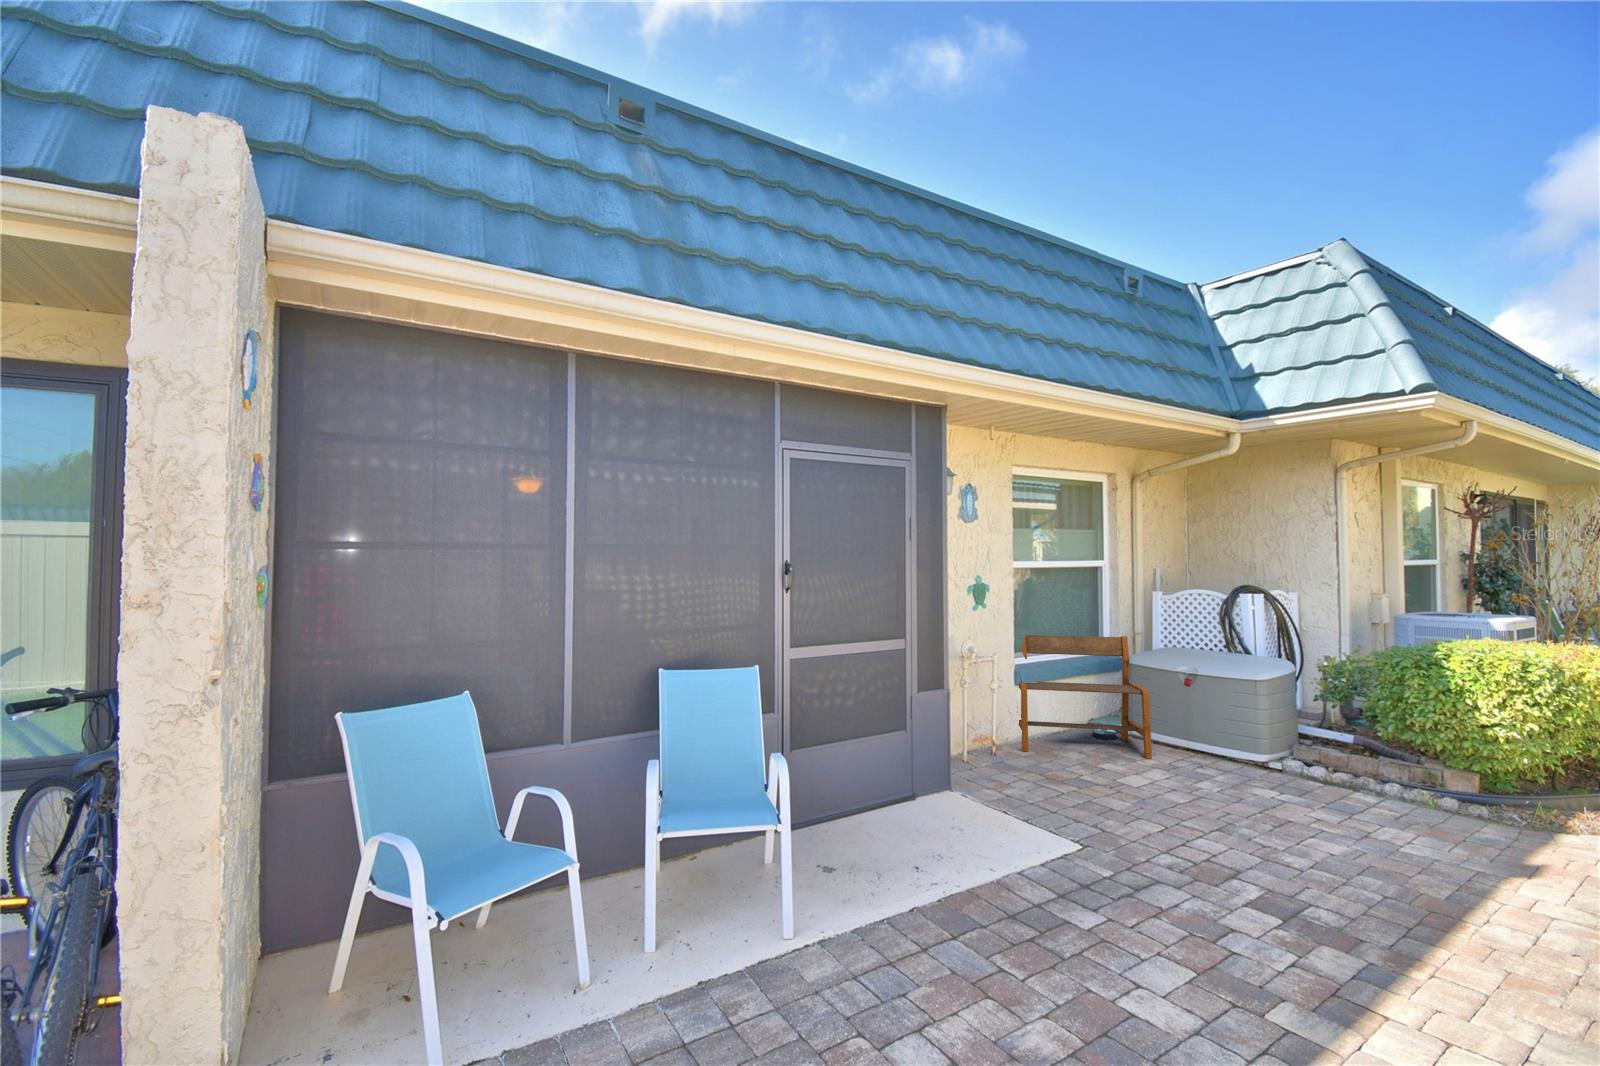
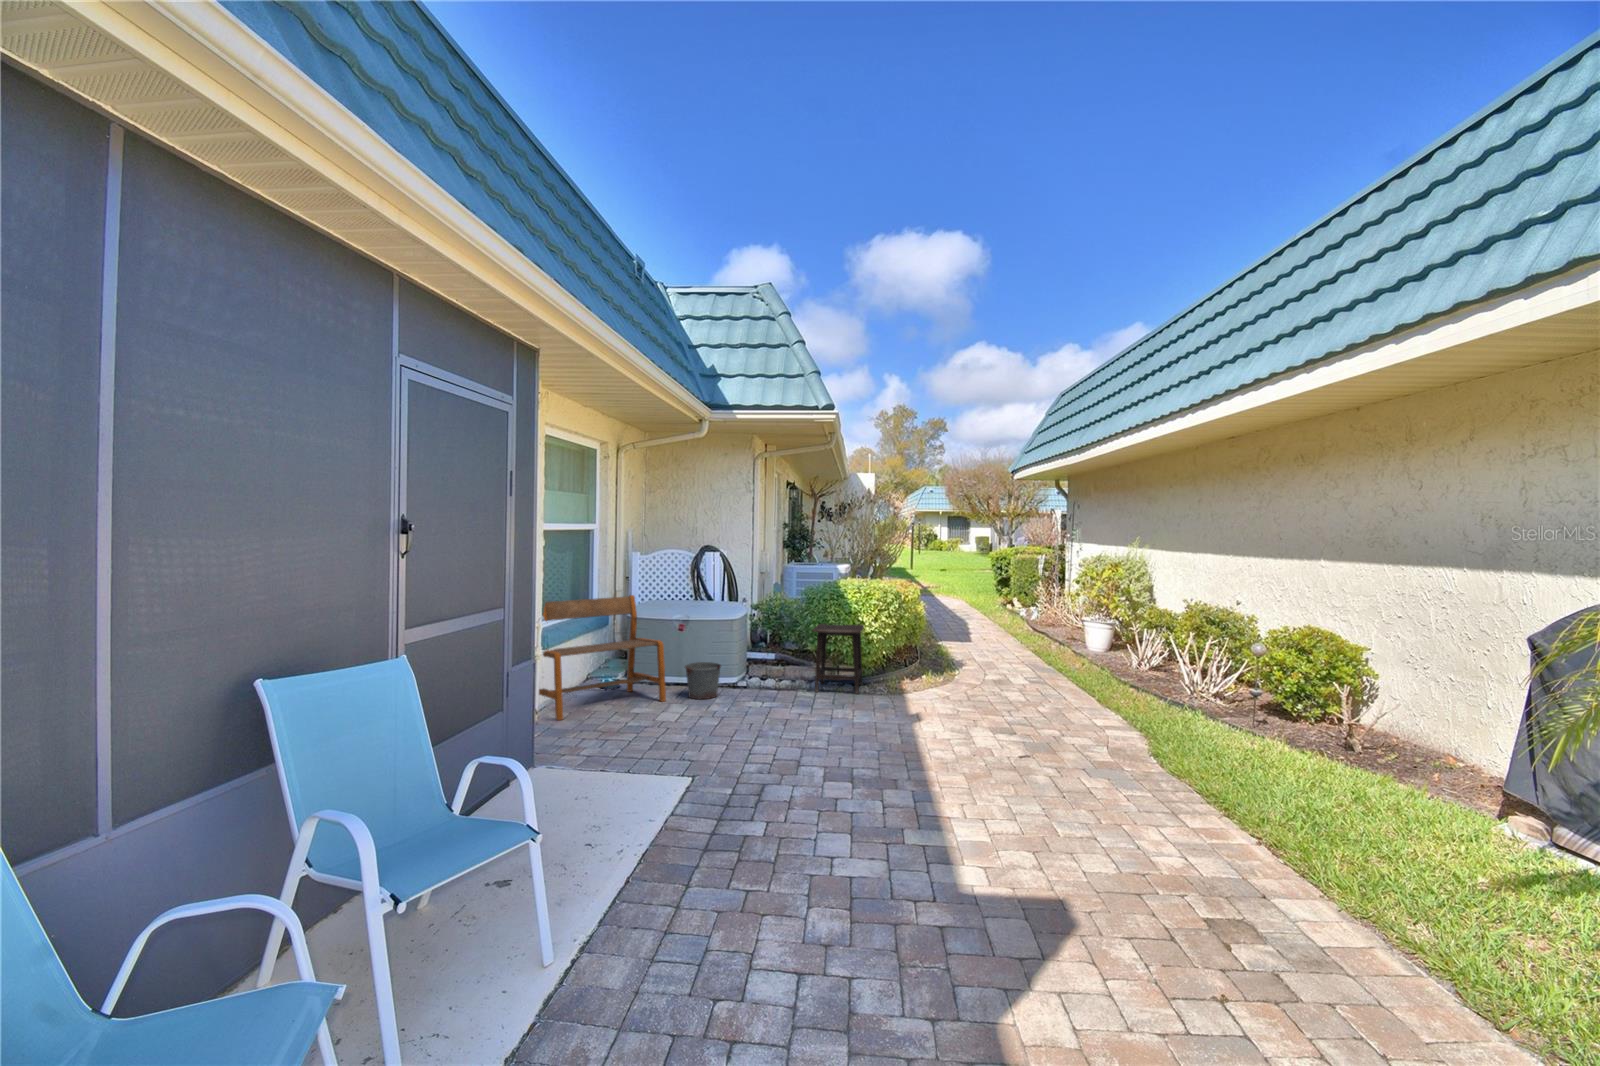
side table: none [1371,702,1494,819] -> present [813,624,864,694]
bucket: none [1178,722,1229,769] -> present [685,662,721,699]

